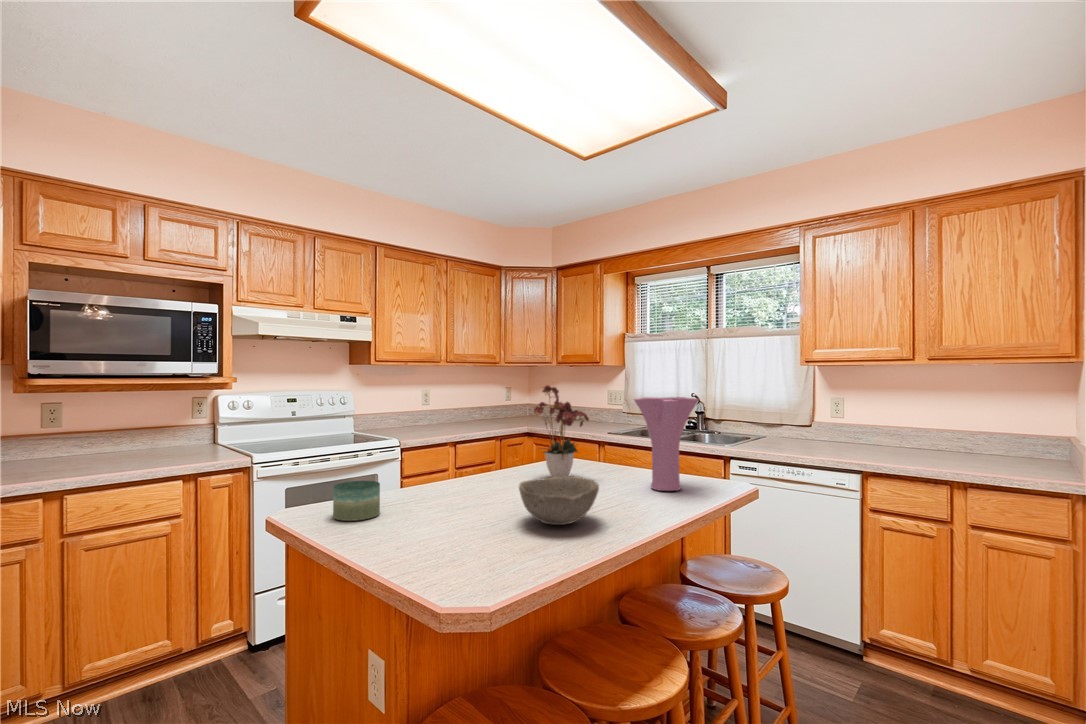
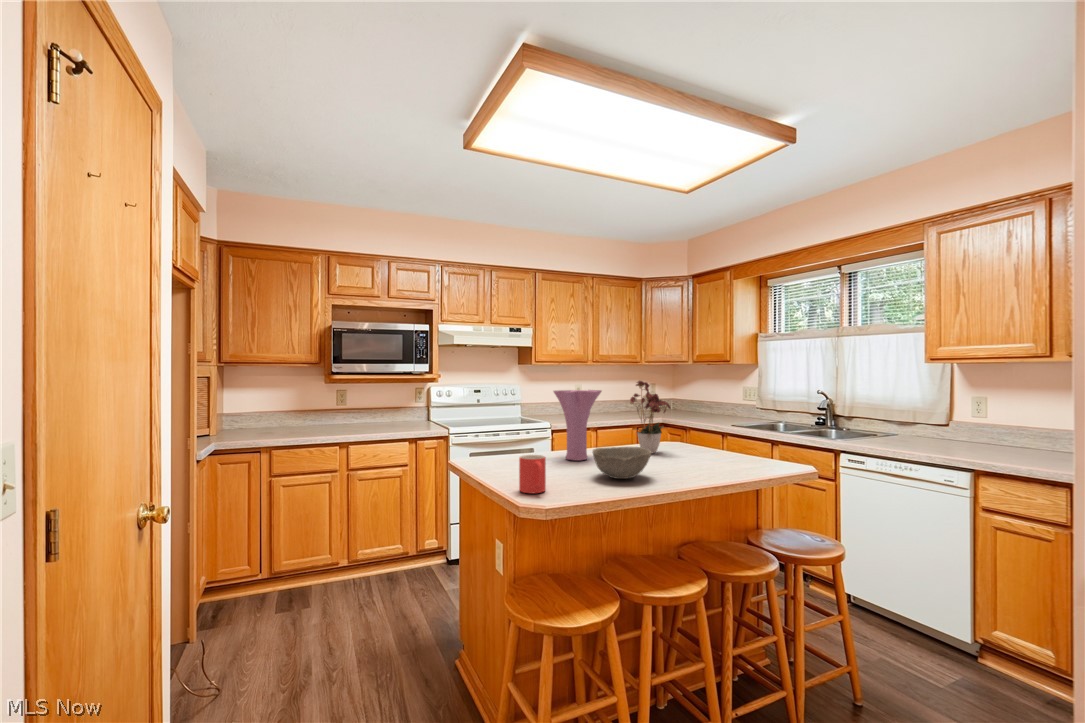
vase: present [634,397,699,491] -> present [554,390,602,461]
candle: present [333,481,380,521] -> none [480,442,509,466]
mug: none [427,504,472,569] -> present [519,455,546,493]

